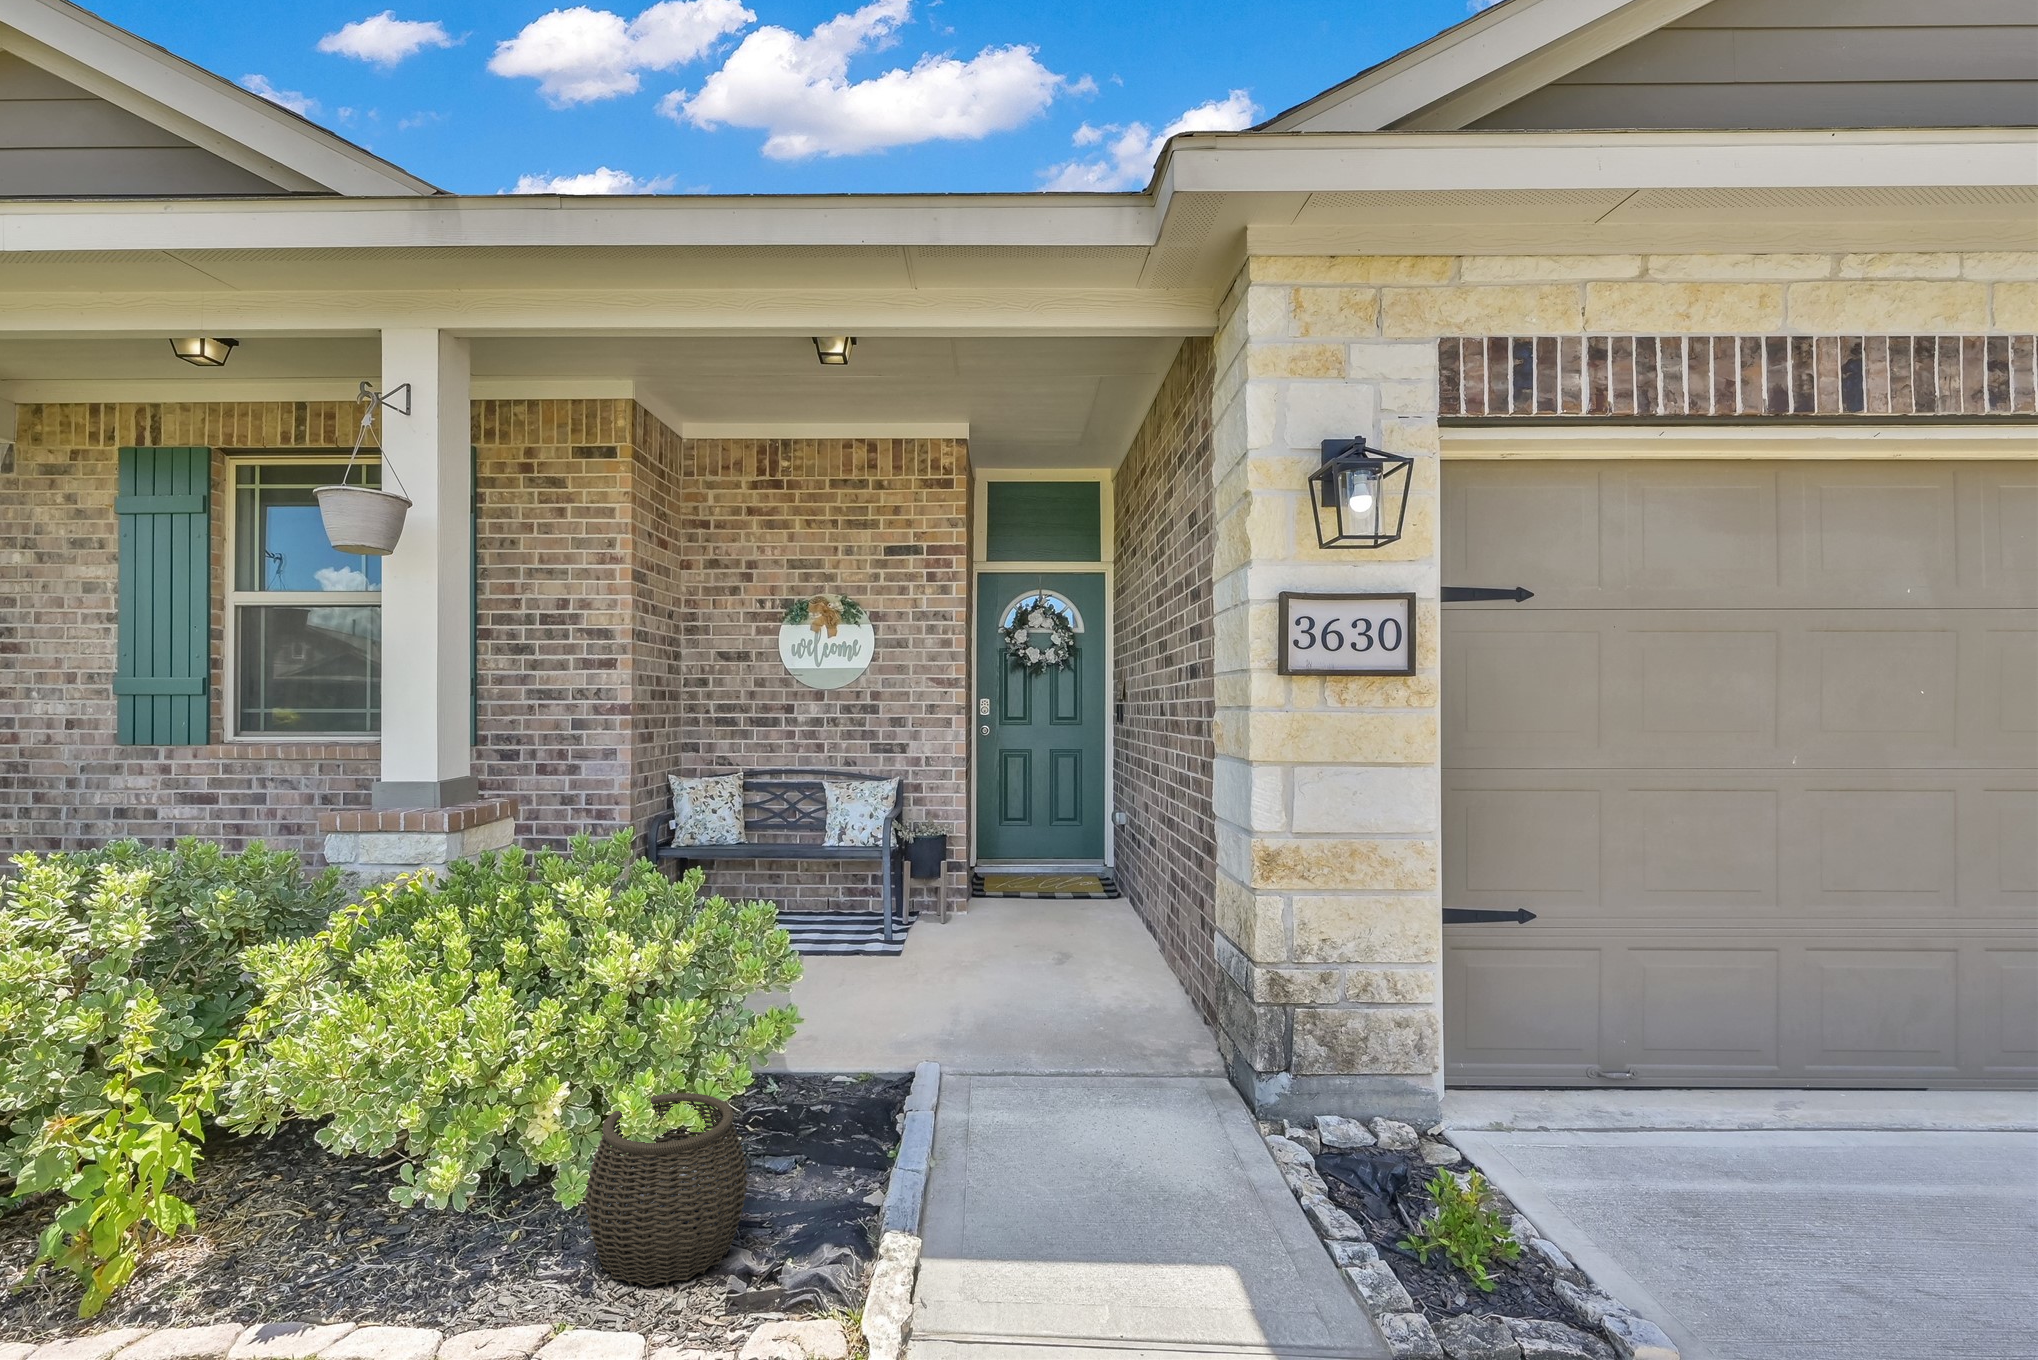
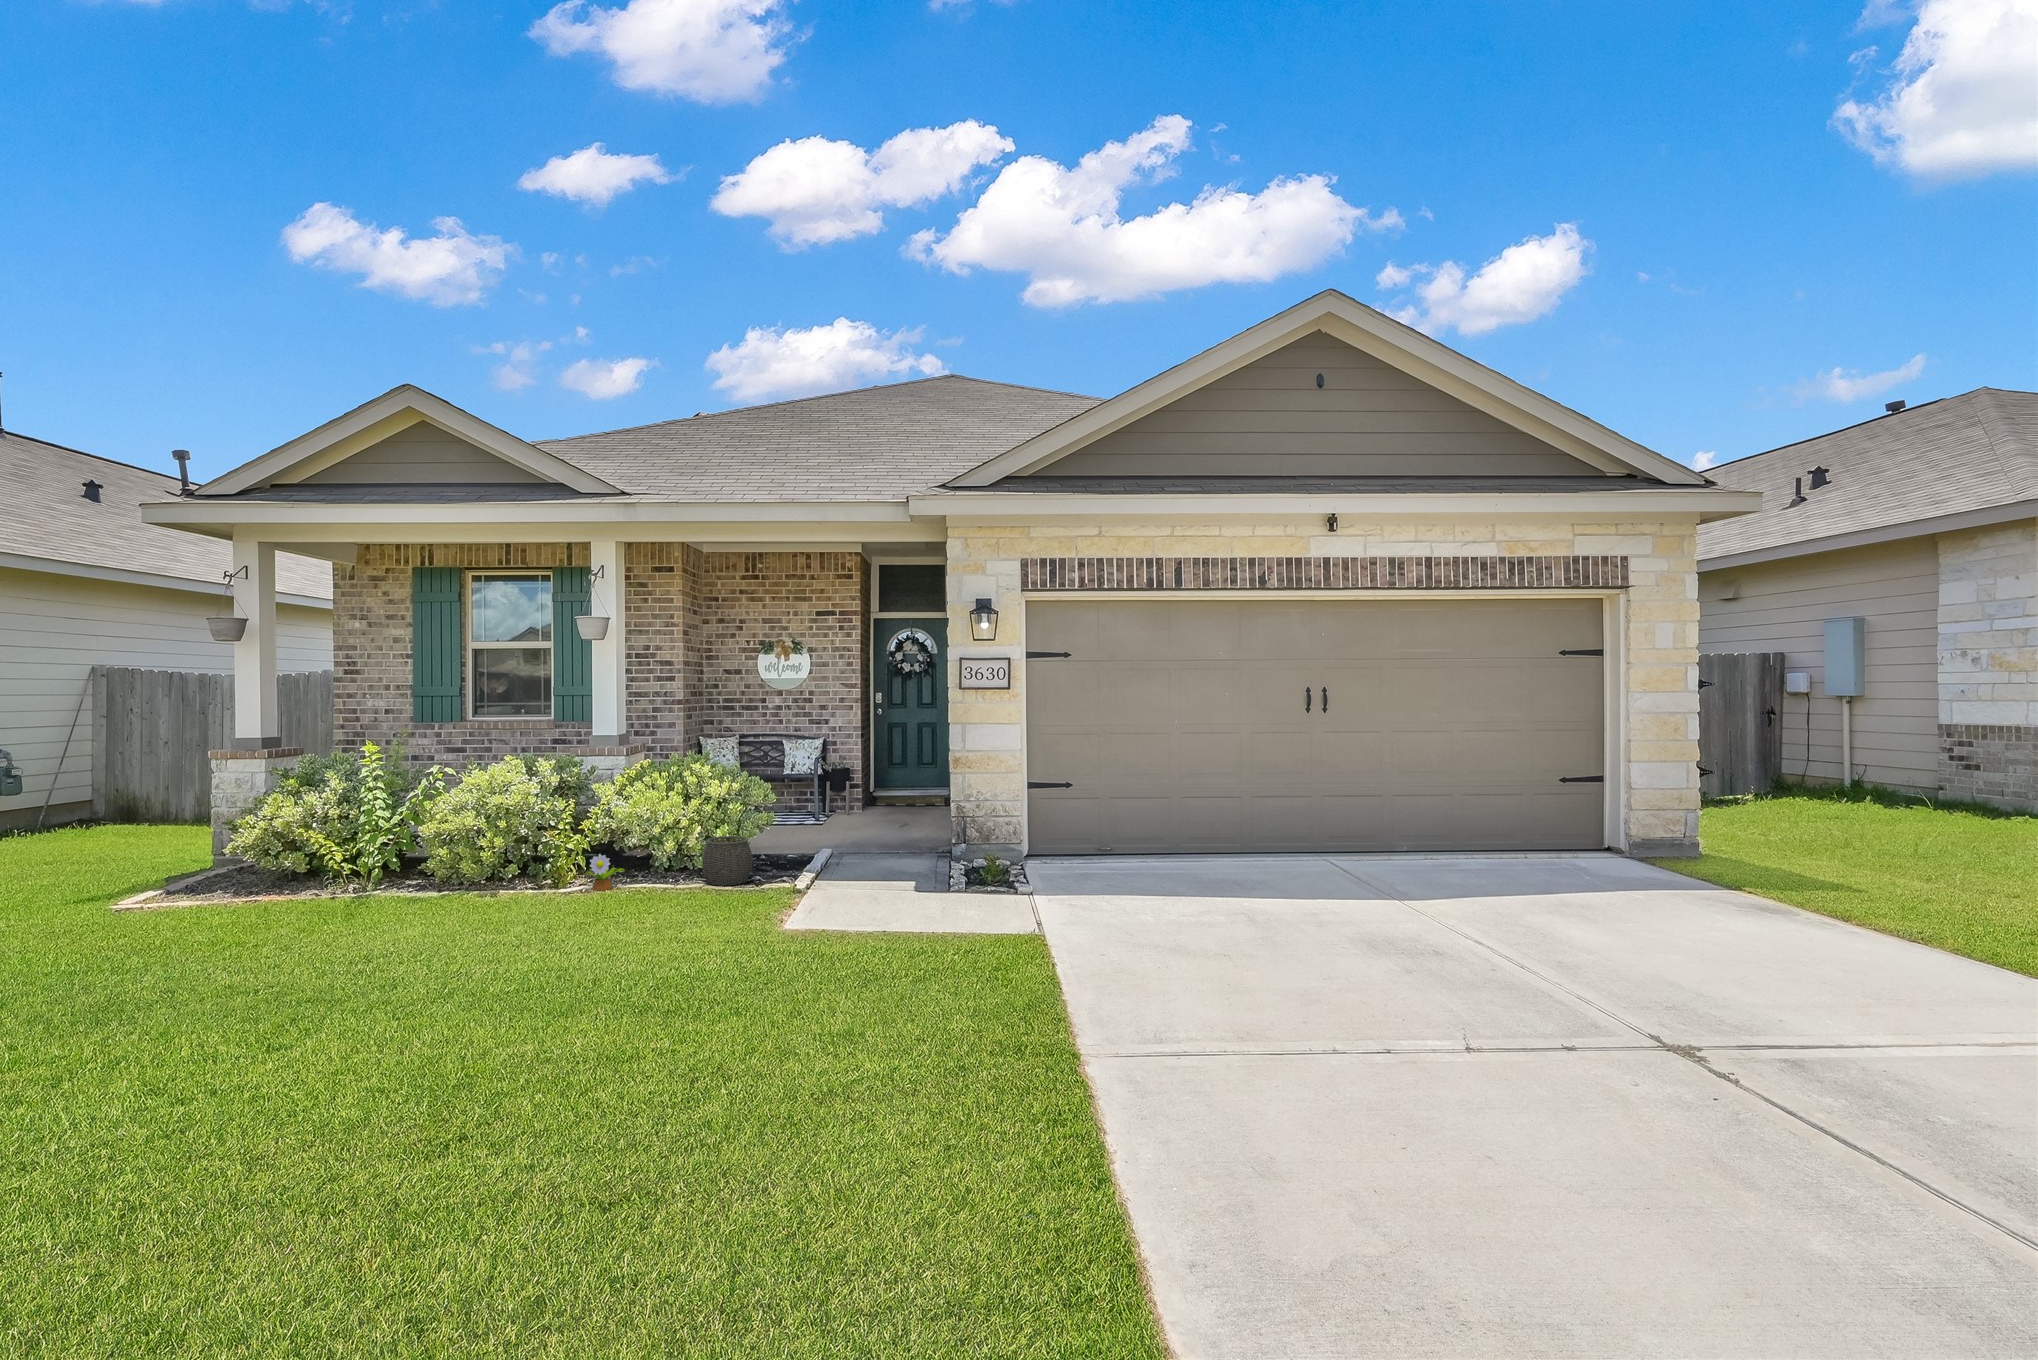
decorative plant: none [176,1197,334,1319] -> present [583,854,625,890]

